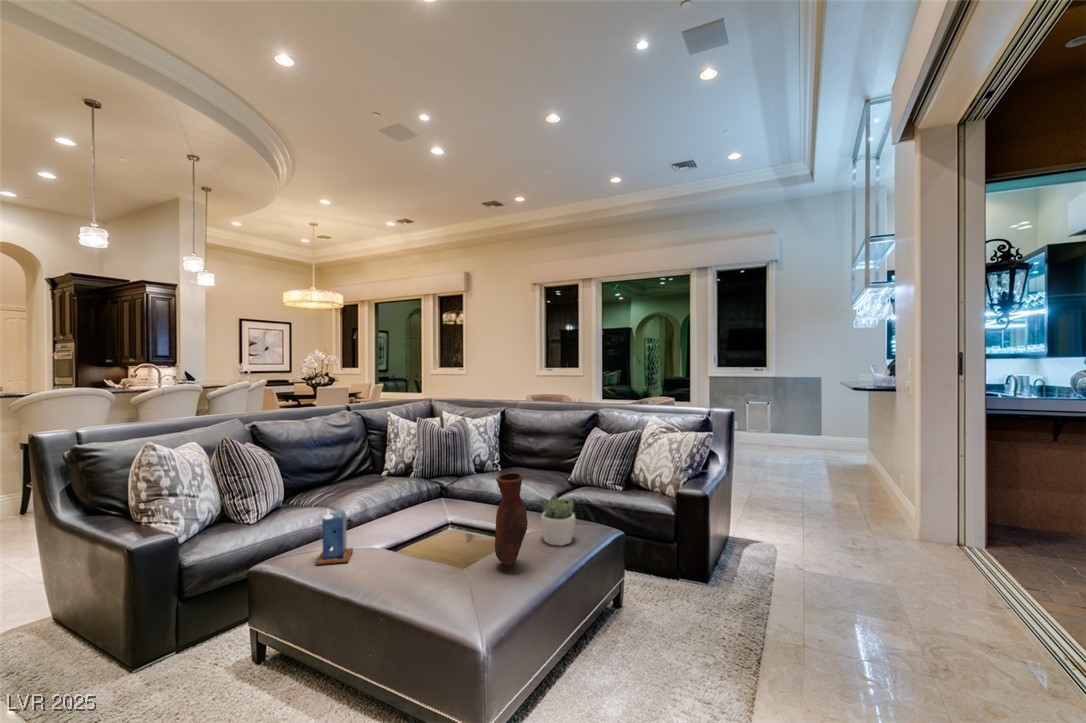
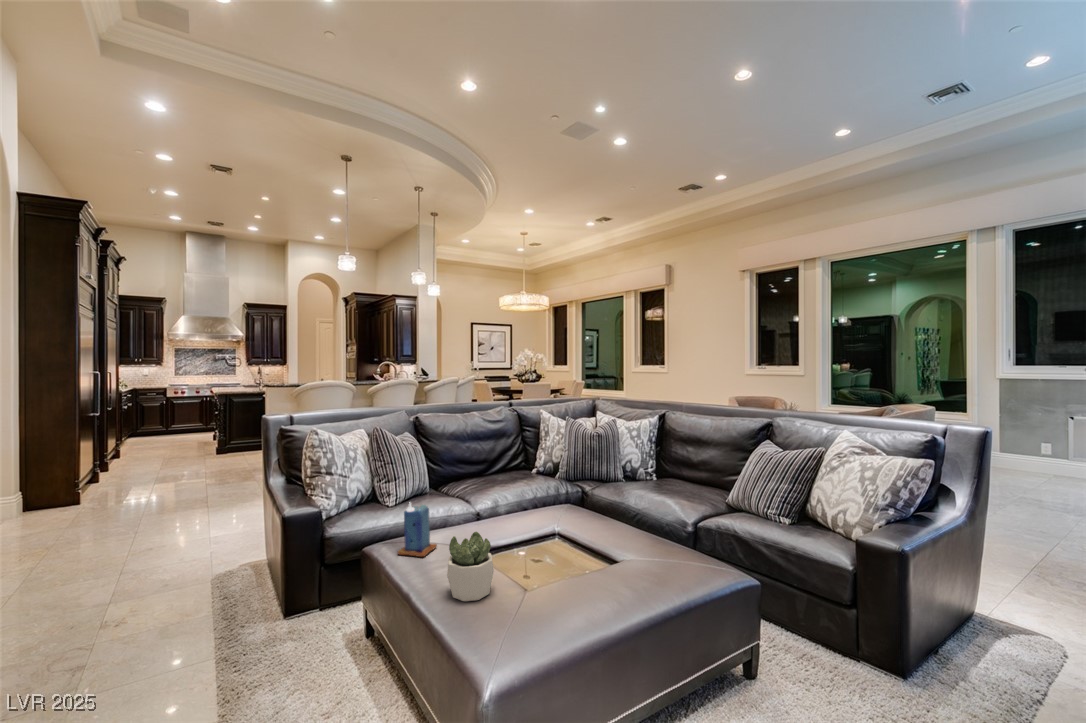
vase: present [495,472,528,570] -> none [549,485,585,601]
succulent plant: present [541,496,575,546] -> present [447,532,494,601]

